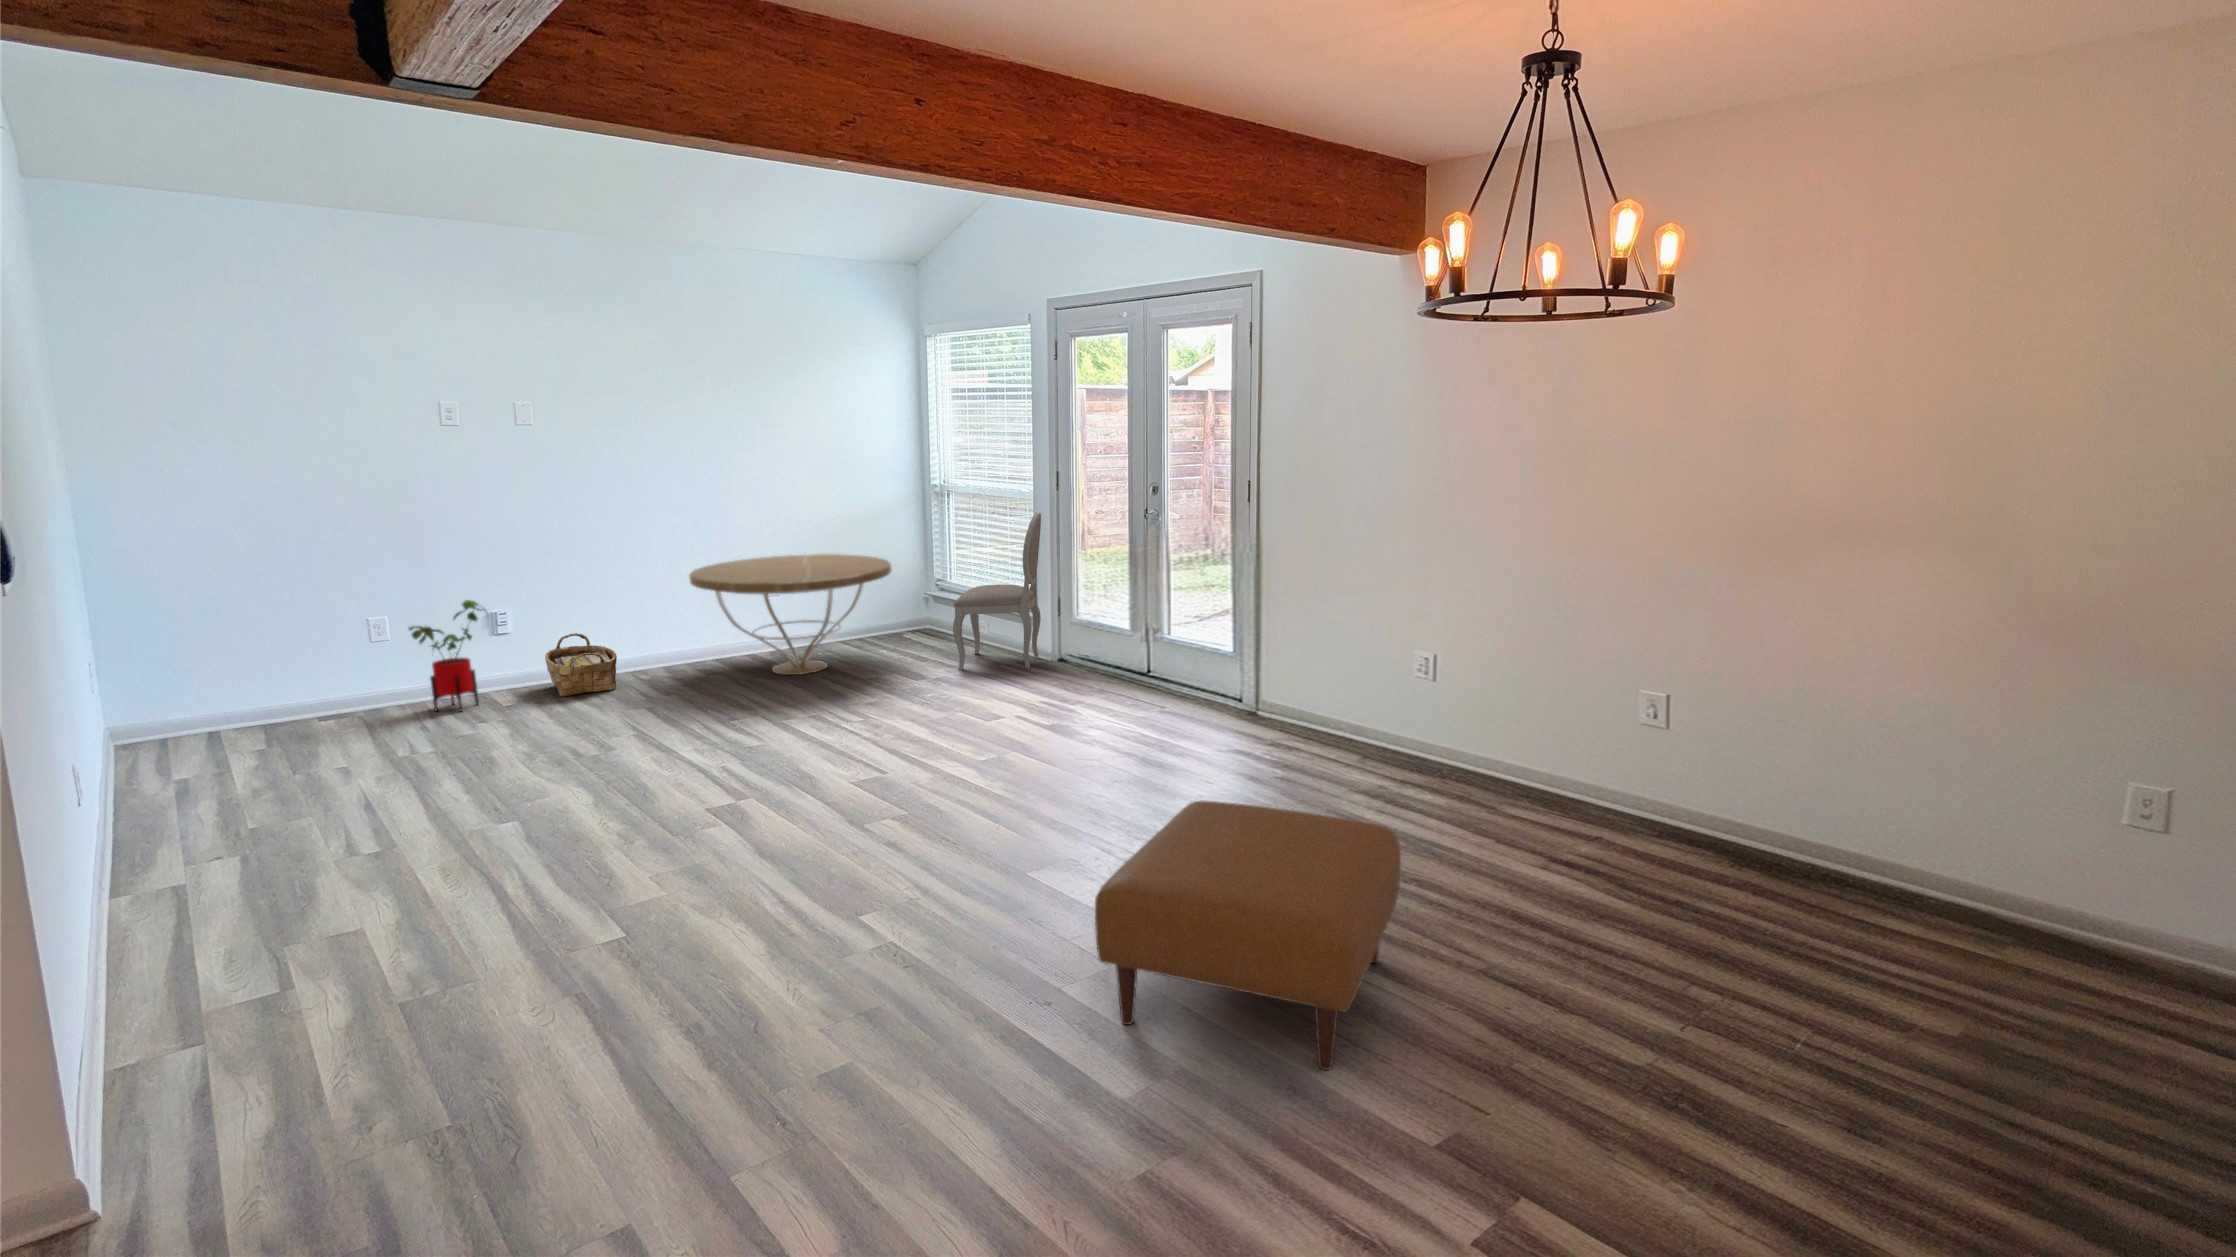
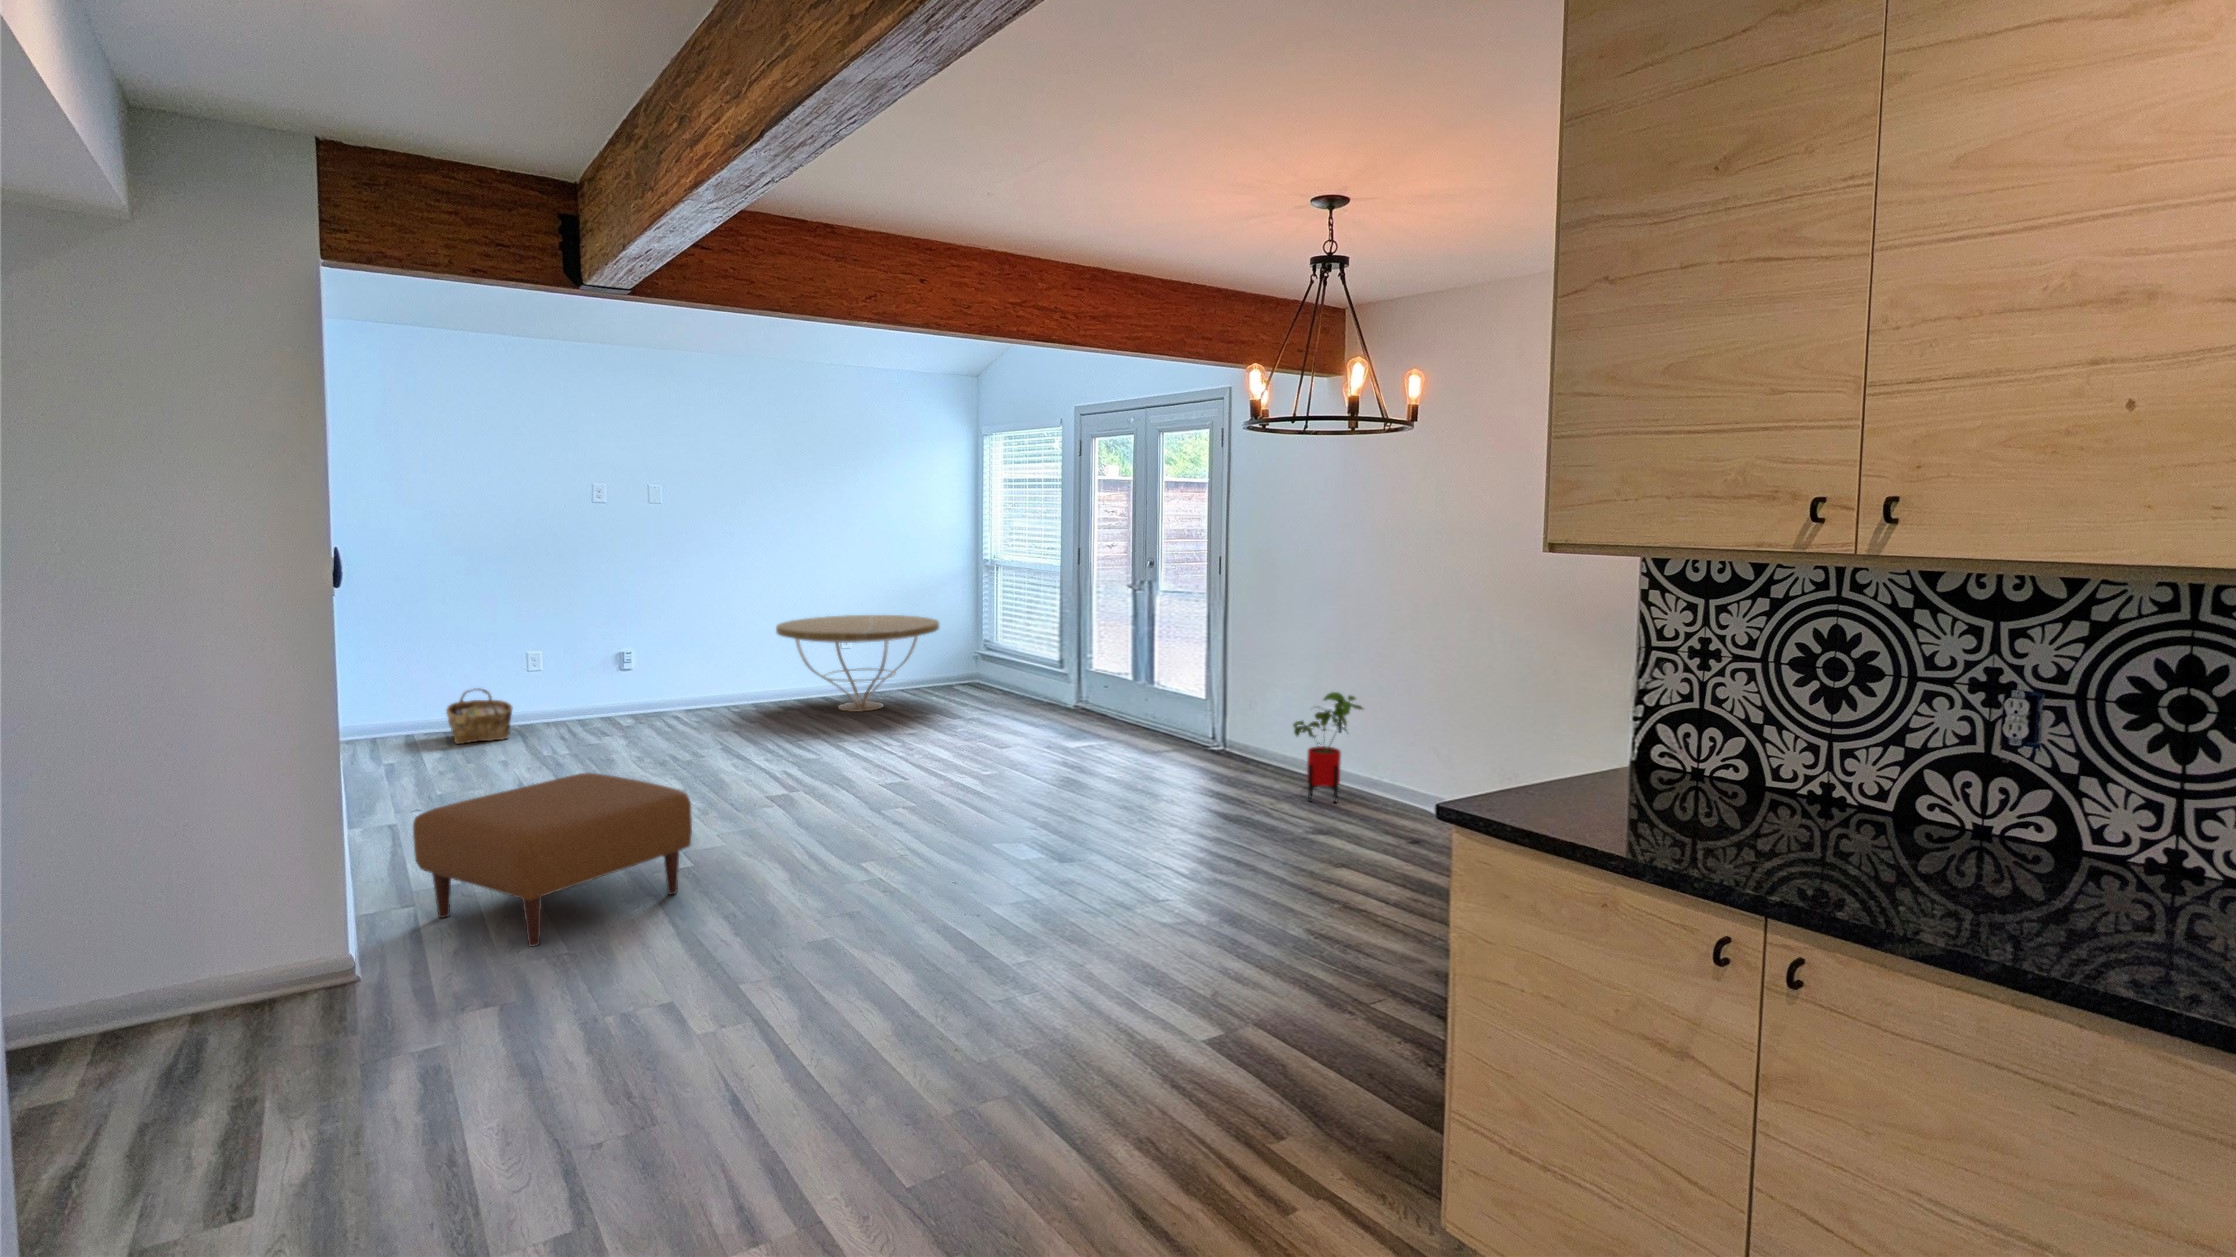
dining chair: present [953,513,1041,670] -> none [986,583,1064,713]
house plant: present [409,600,486,711] -> present [1293,692,1363,803]
woven basket: present [545,633,617,697] -> present [446,688,512,744]
ottoman: present [1095,801,1401,1070] -> present [413,773,692,946]

